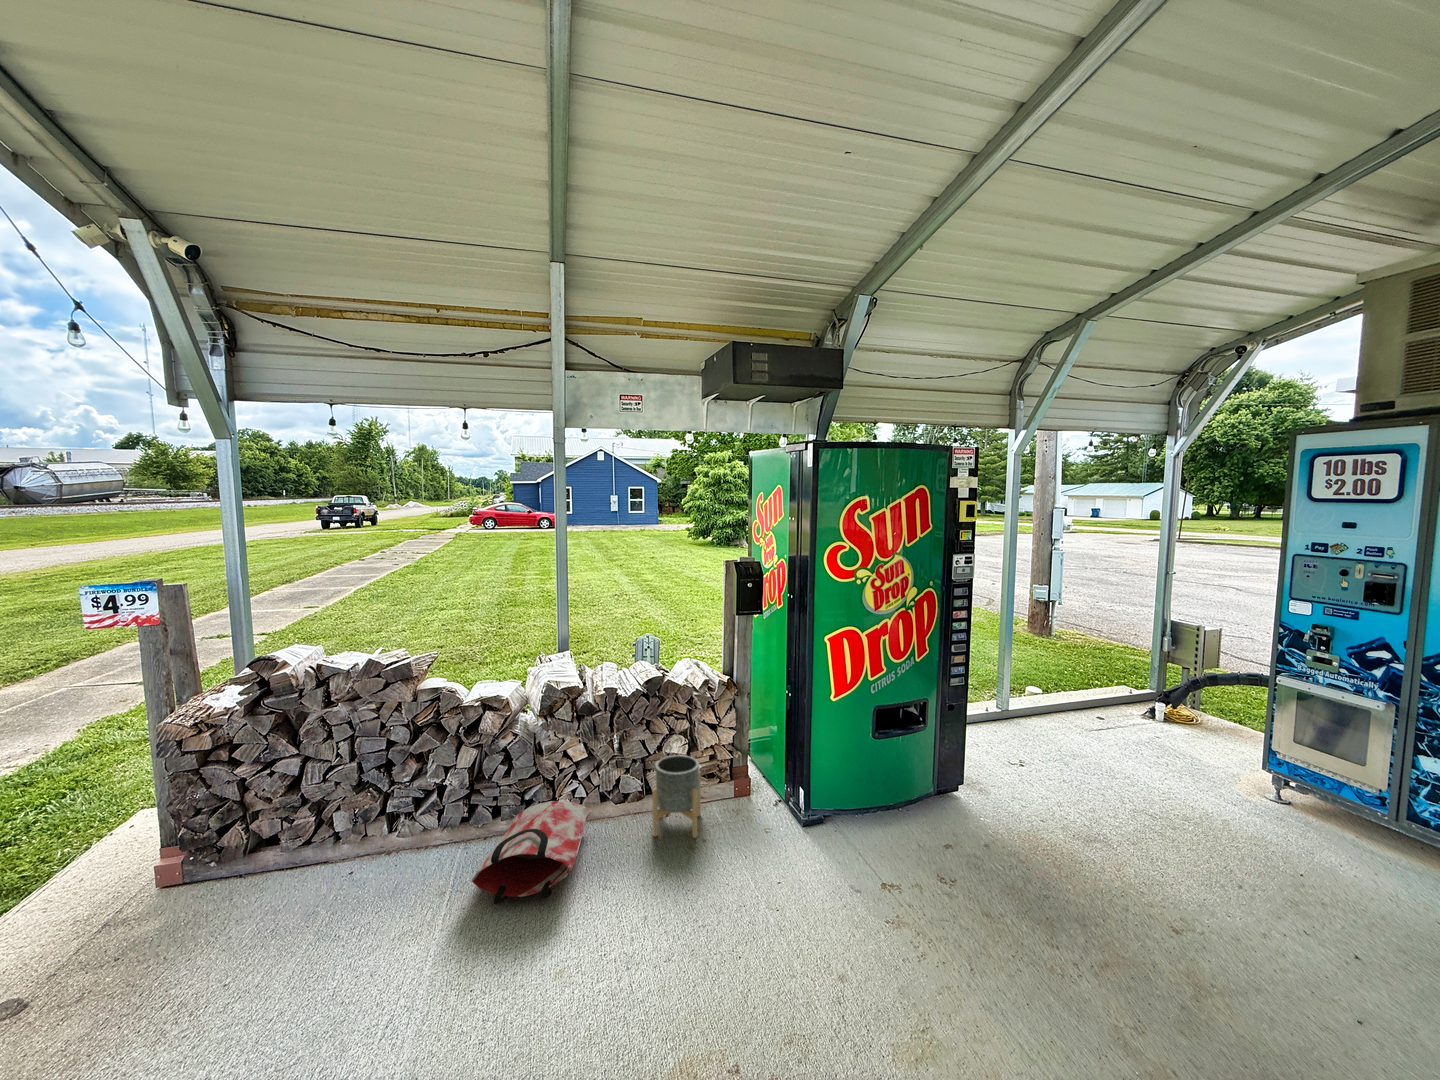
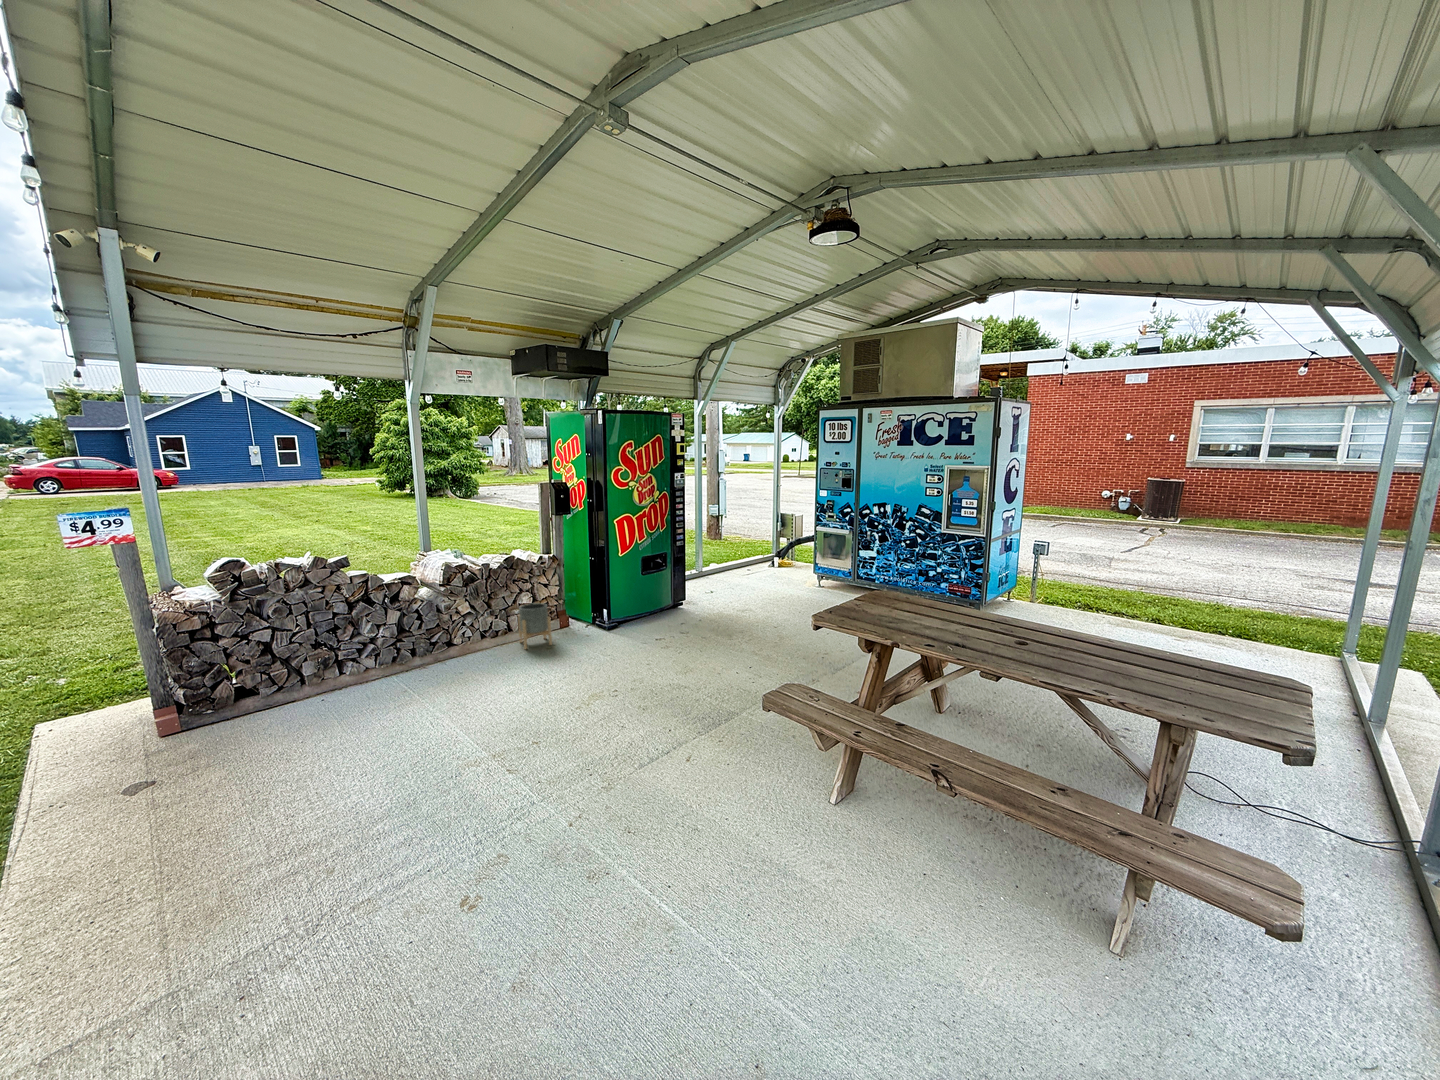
bag: present [471,801,592,904] -> none [426,639,501,682]

